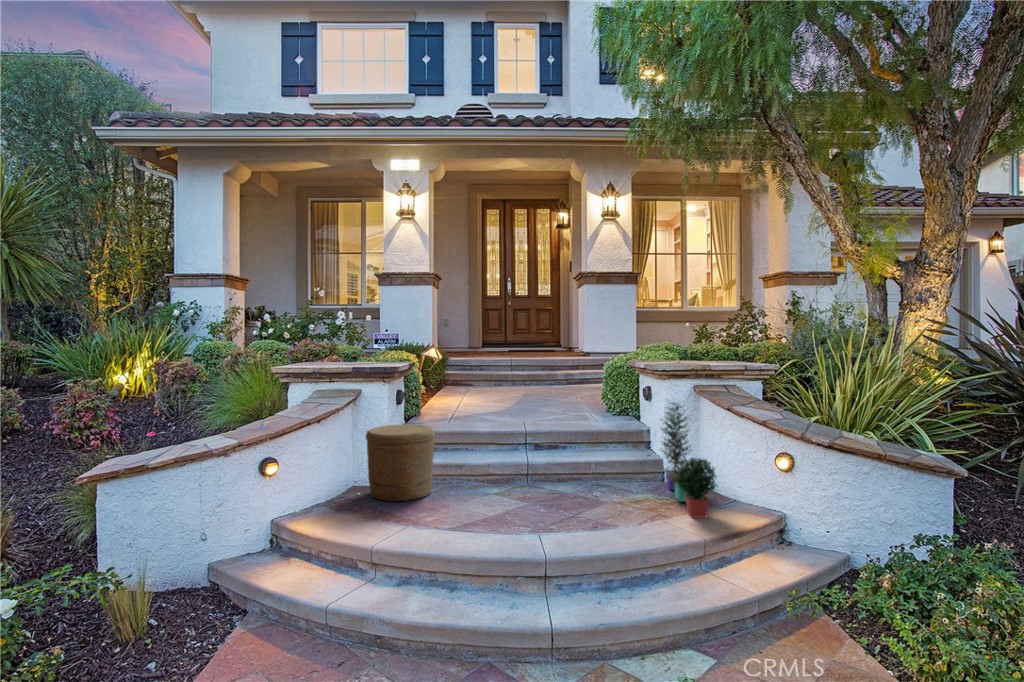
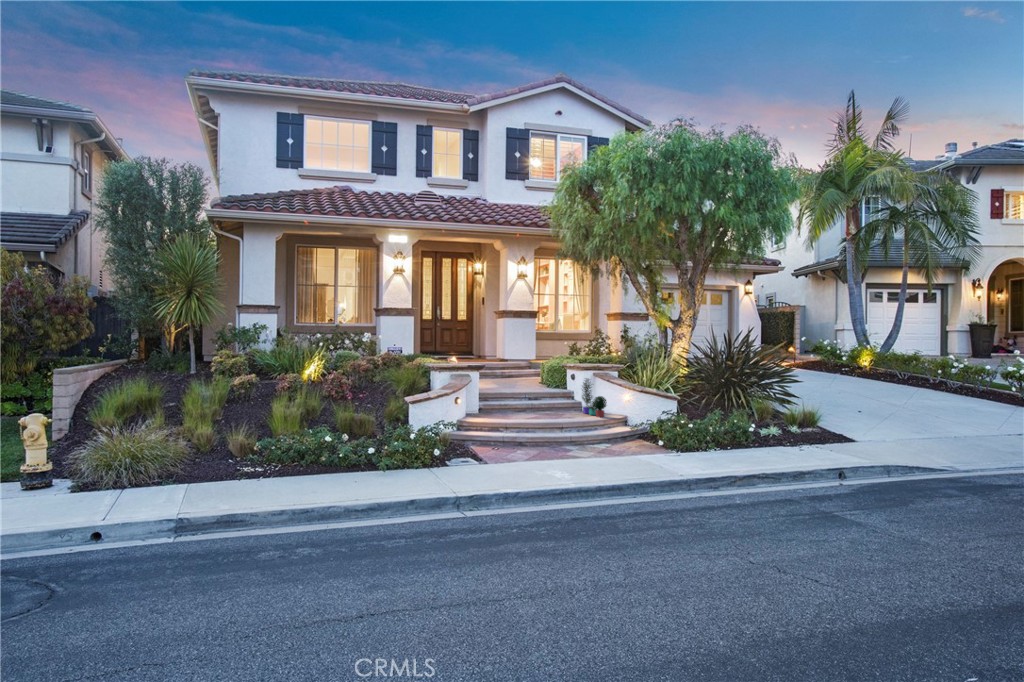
woven basket: present [366,424,435,502] -> none [468,389,497,419]

